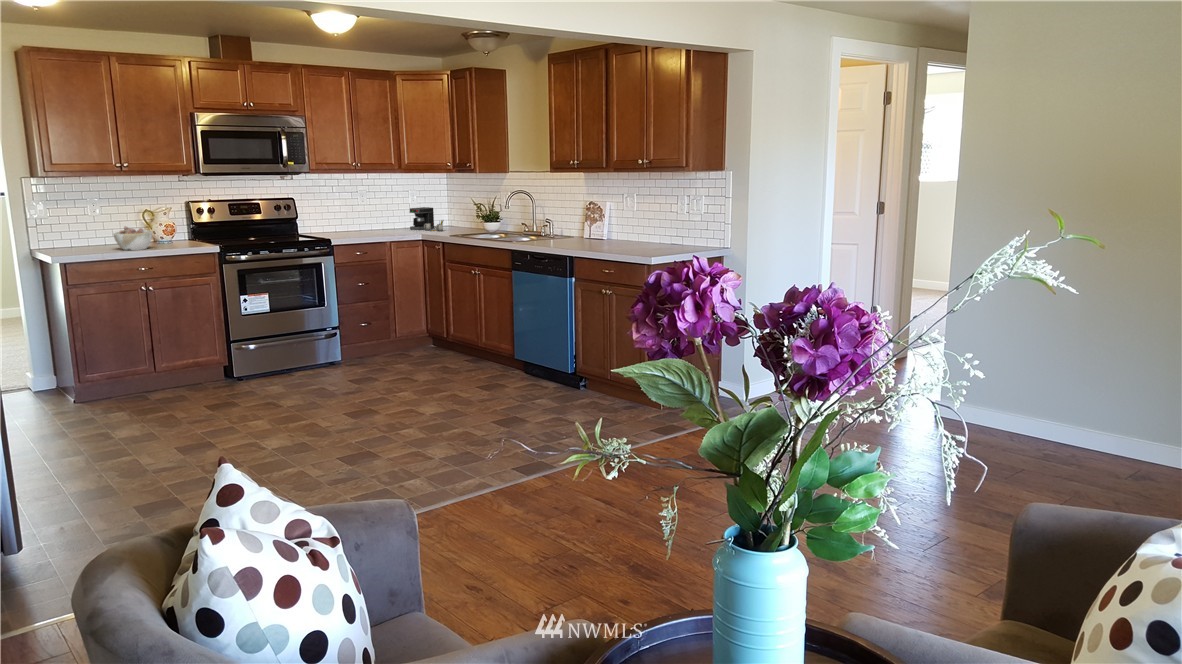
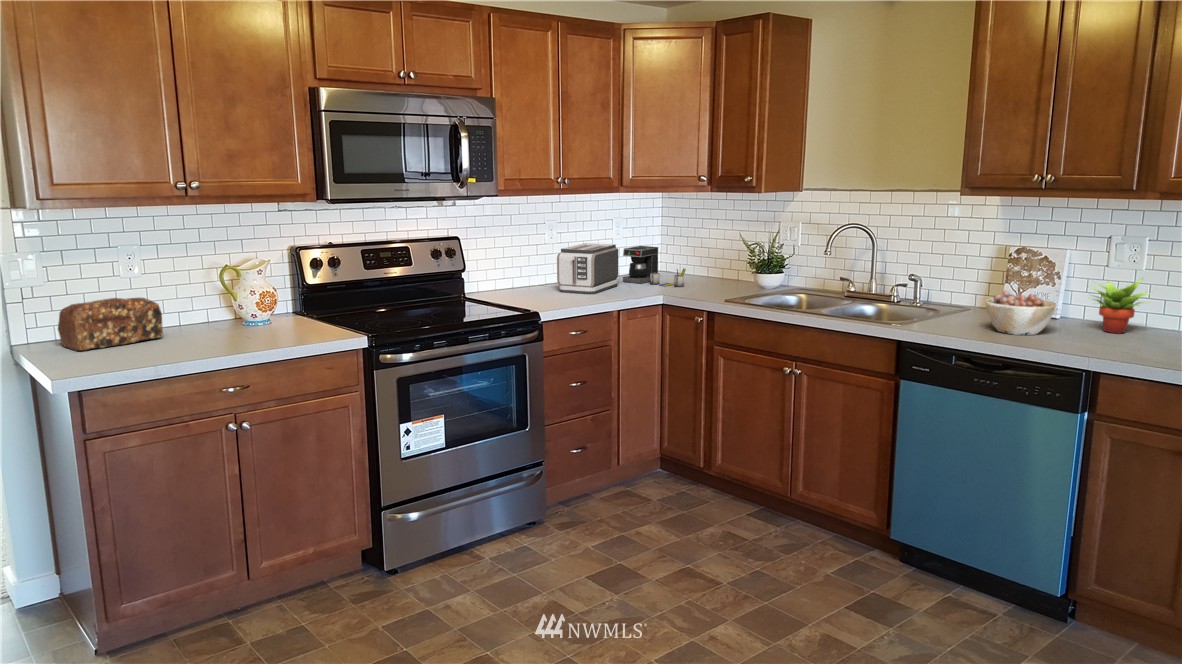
toaster: none [358,204,402,234] -> present [557,243,618,294]
succulent plant: none [603,214,635,244] -> present [1093,278,1150,333]
bread loaf: none [53,225,109,251] -> present [58,297,163,351]
bowl: present [113,226,152,250] -> present [985,290,1056,335]

